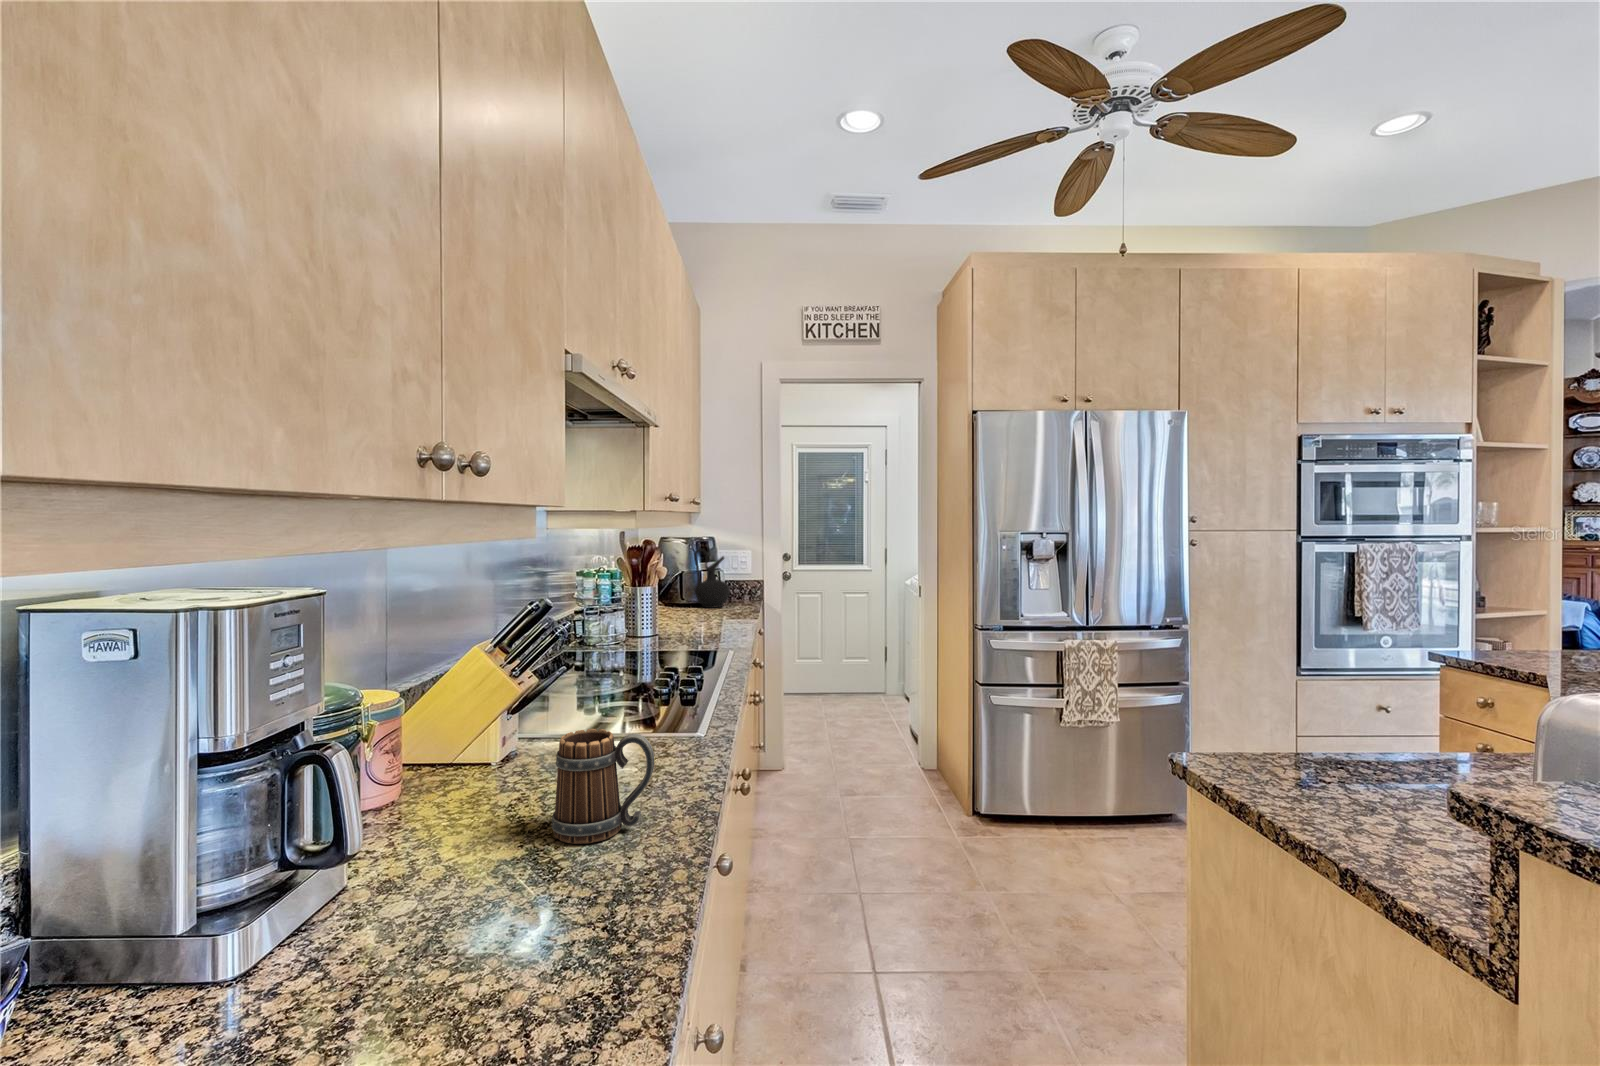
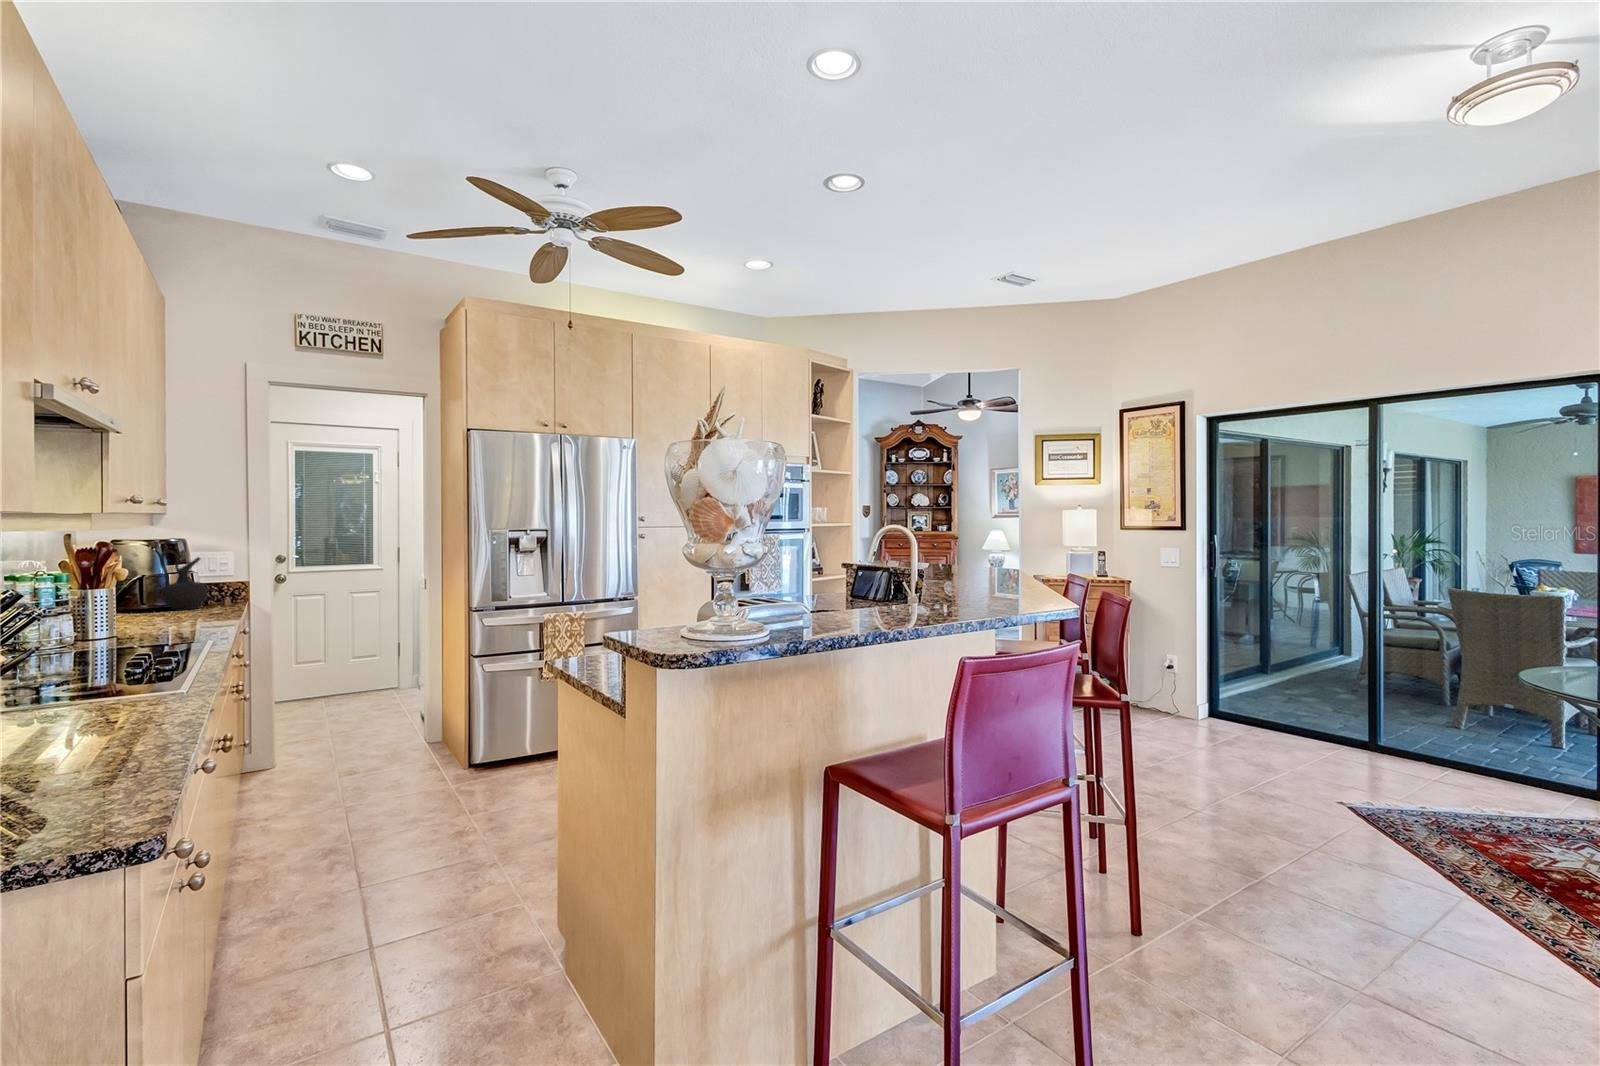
mug: present [552,729,654,844] -> none [59,672,154,750]

